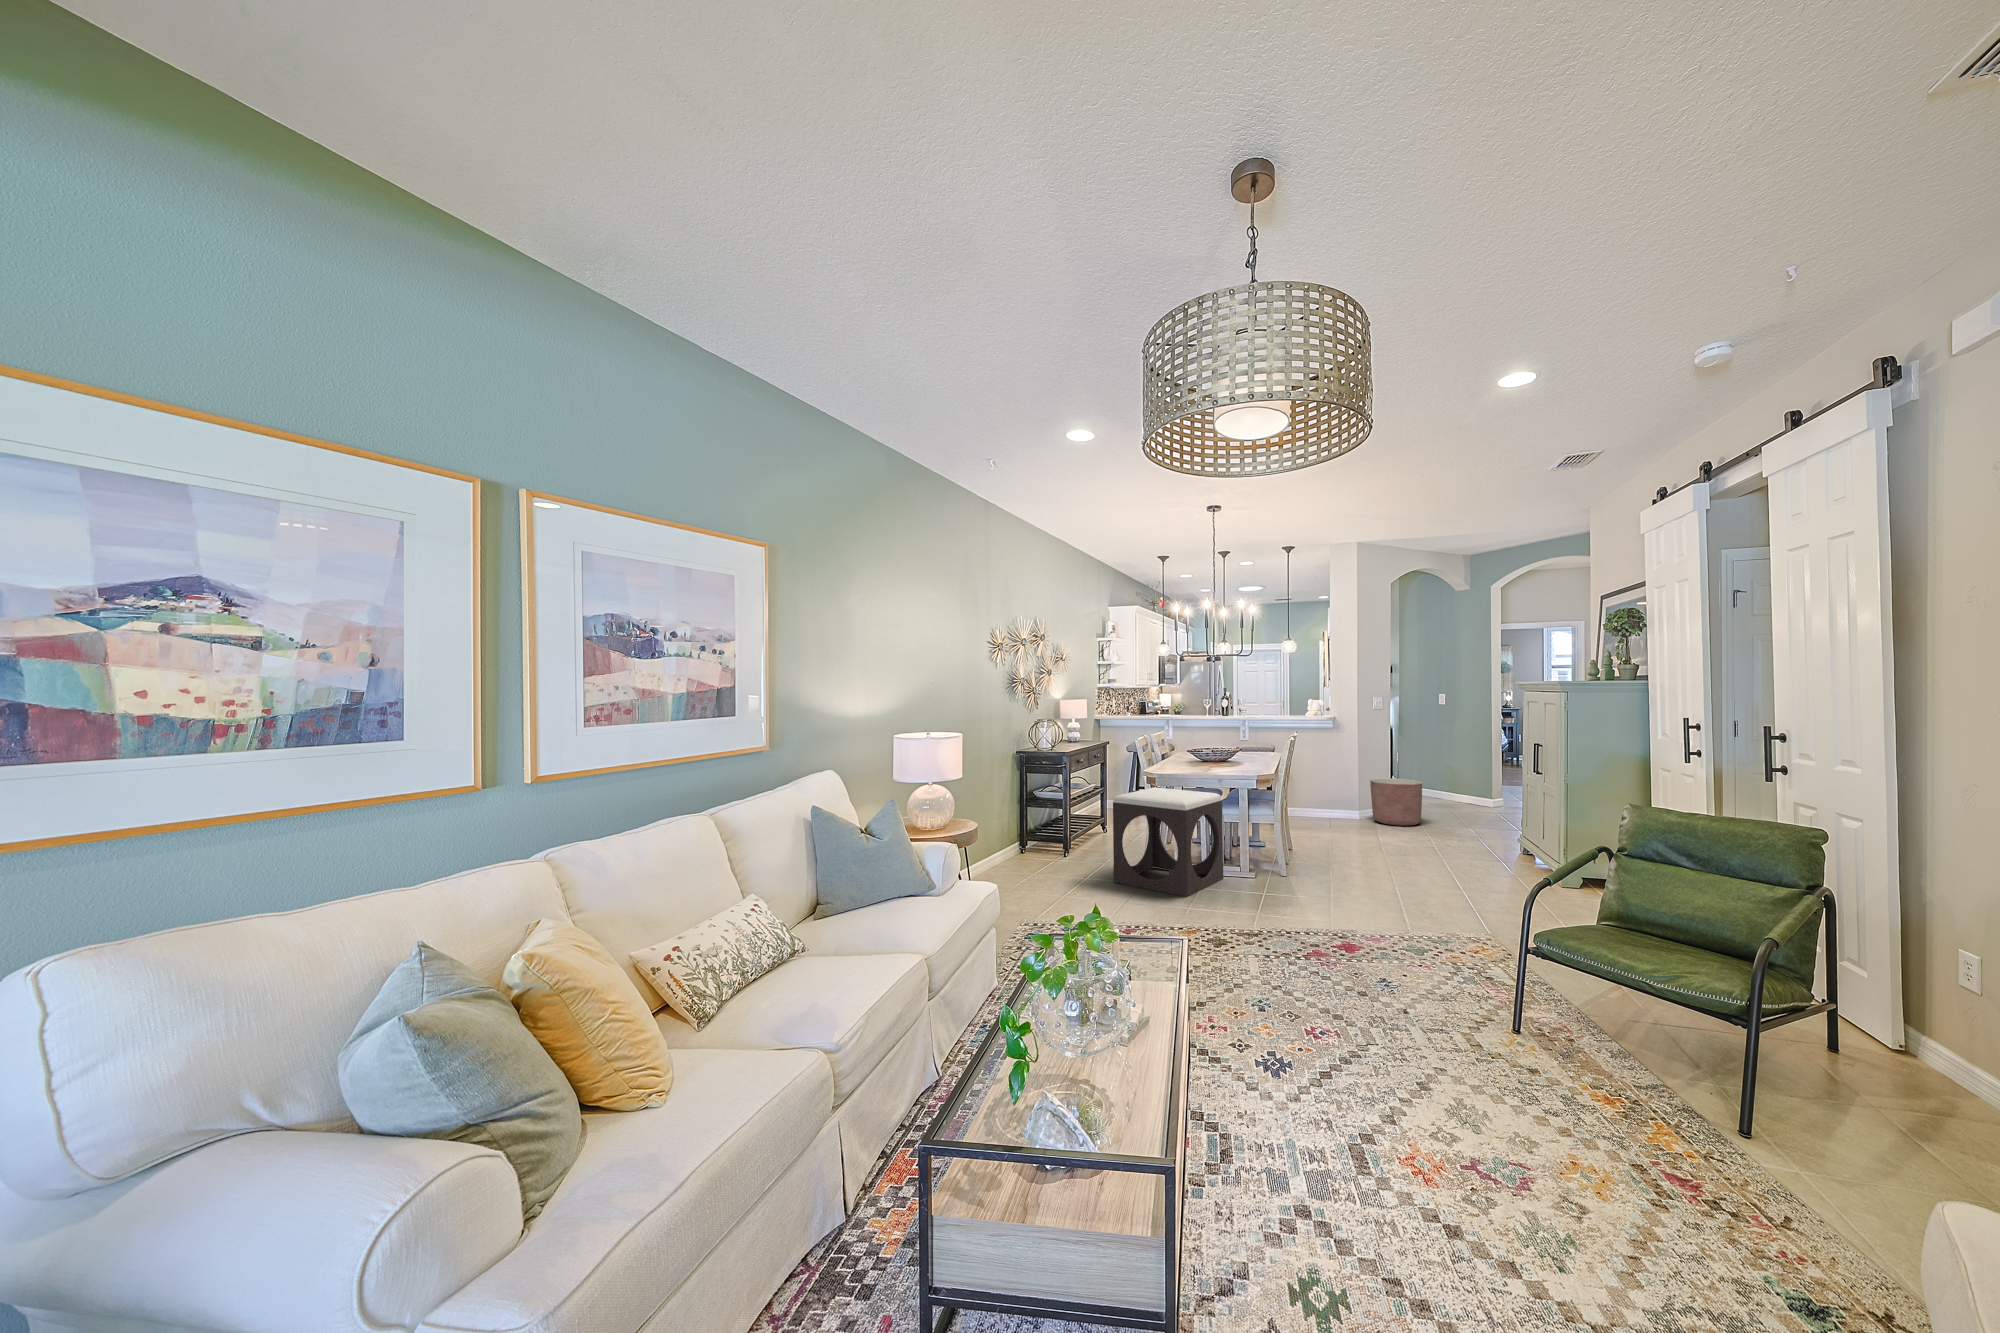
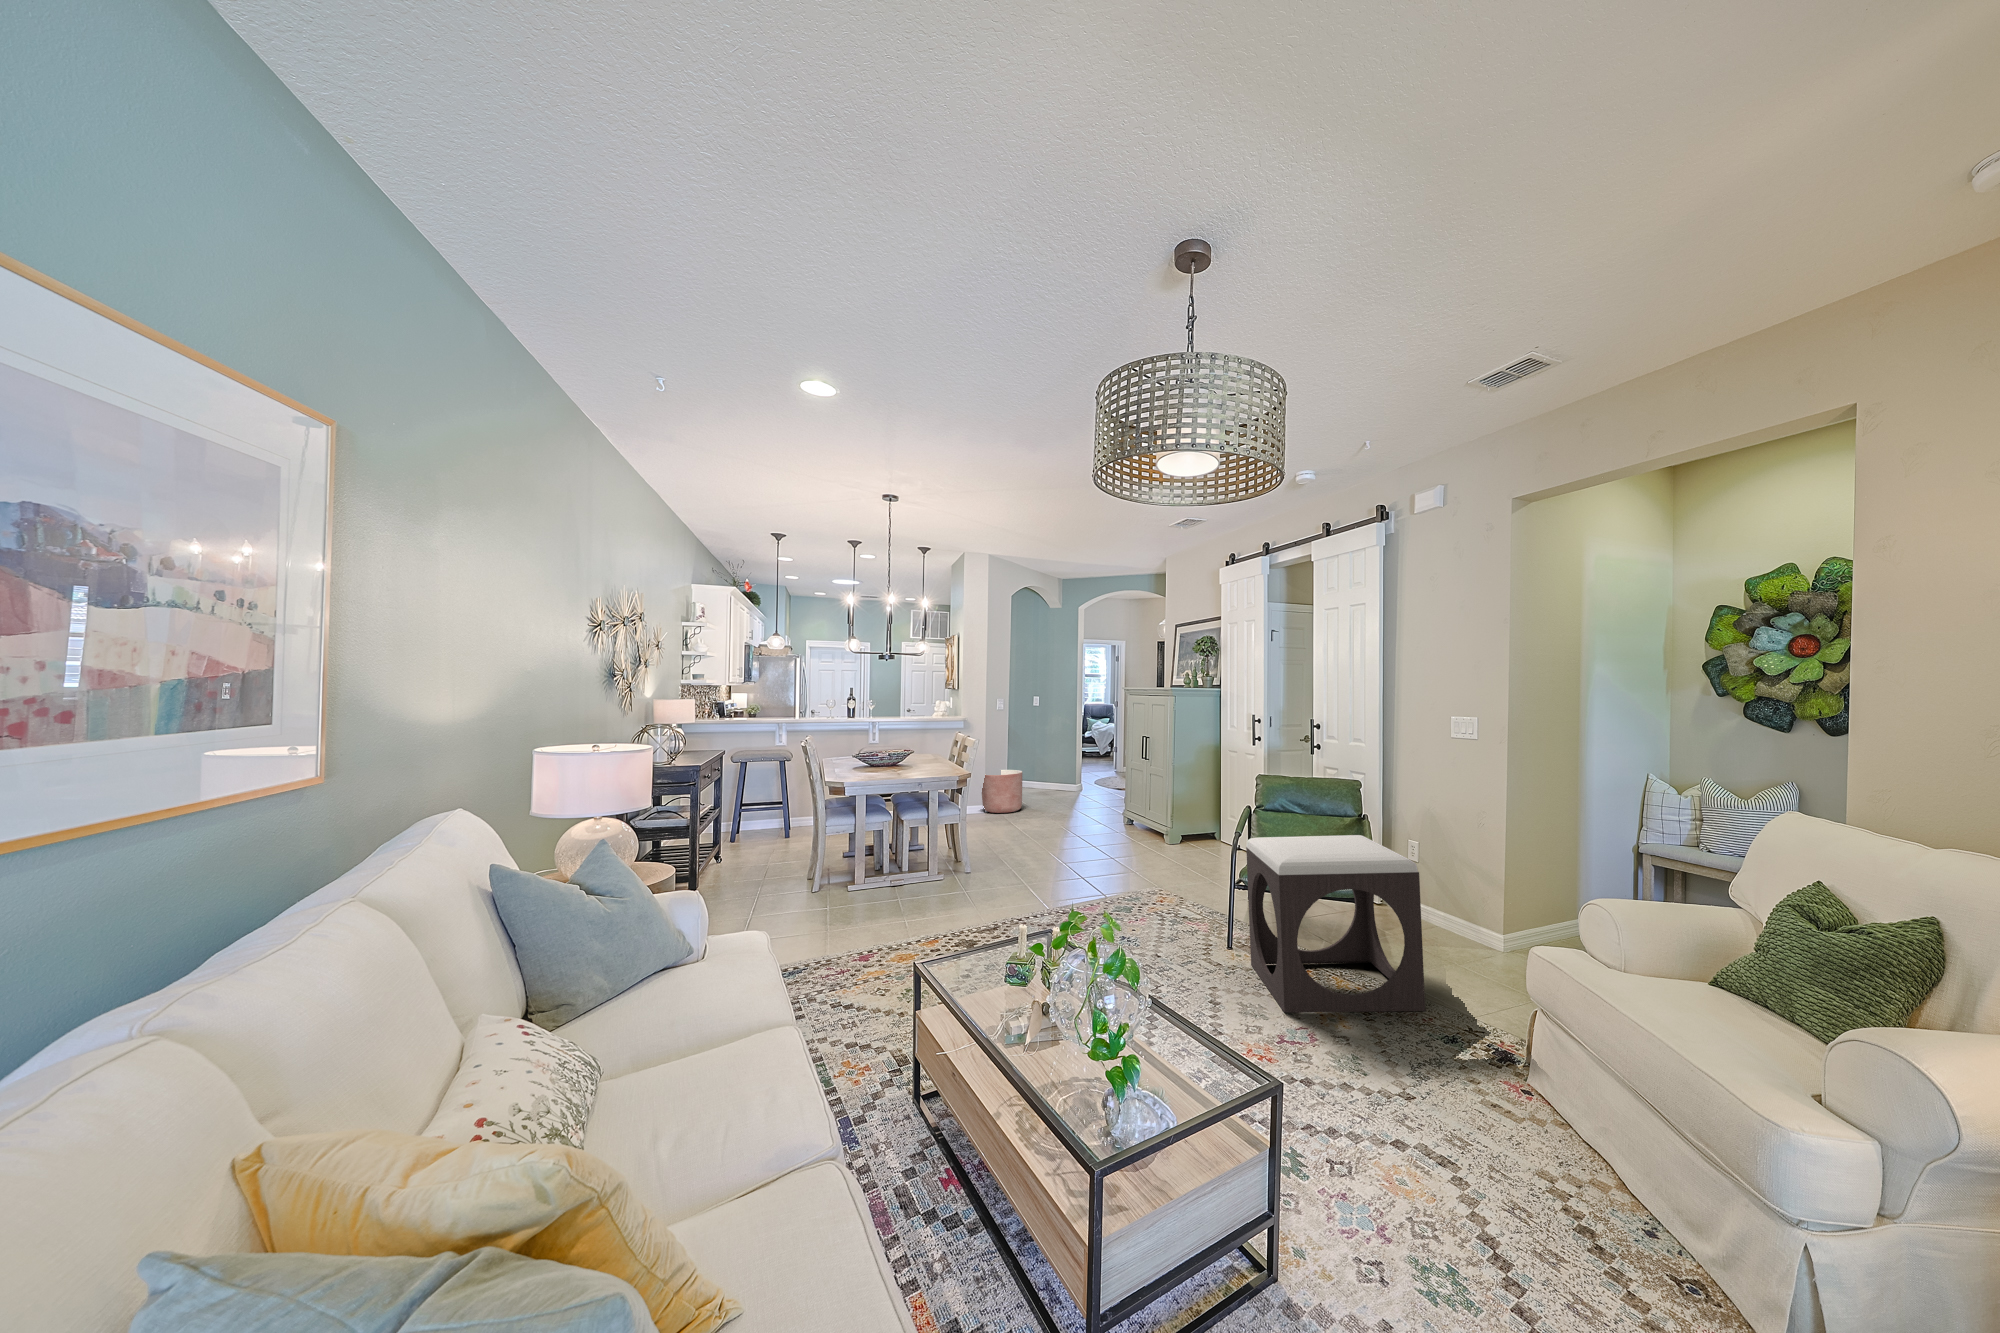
footstool: present [1113,787,1223,897] -> present [1246,835,1425,1012]

